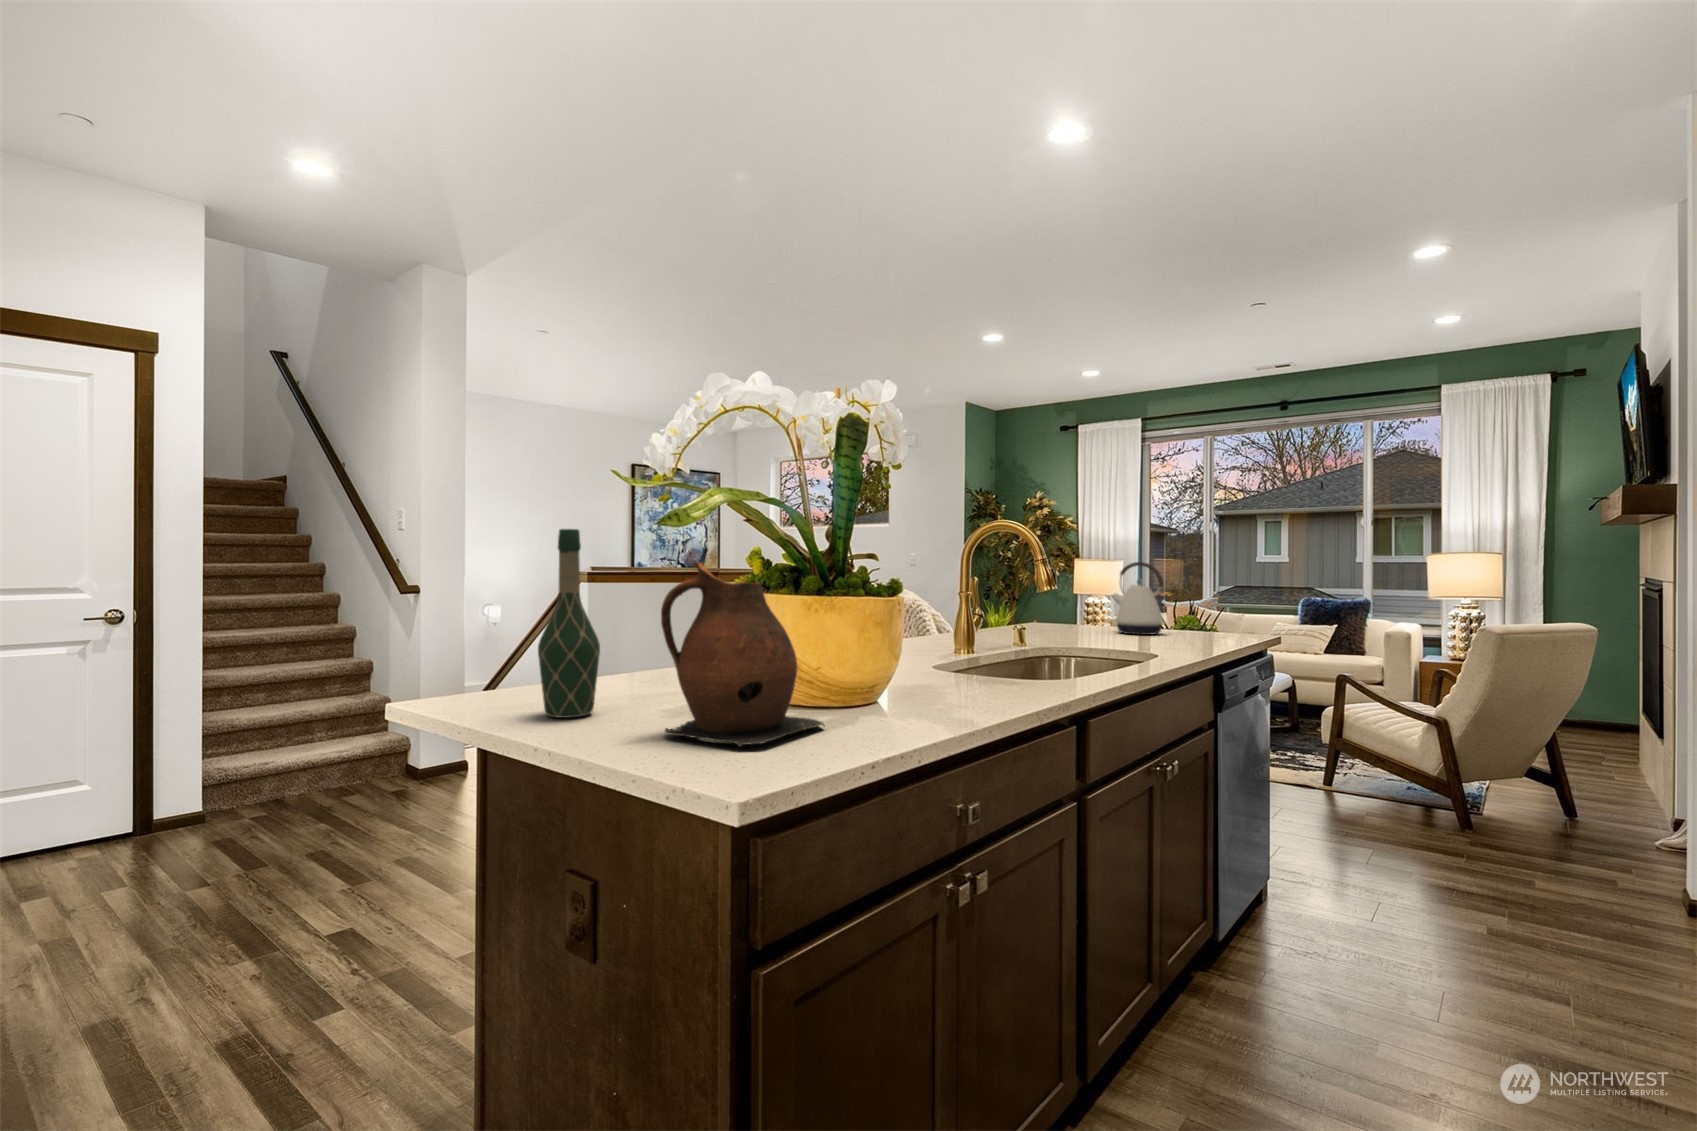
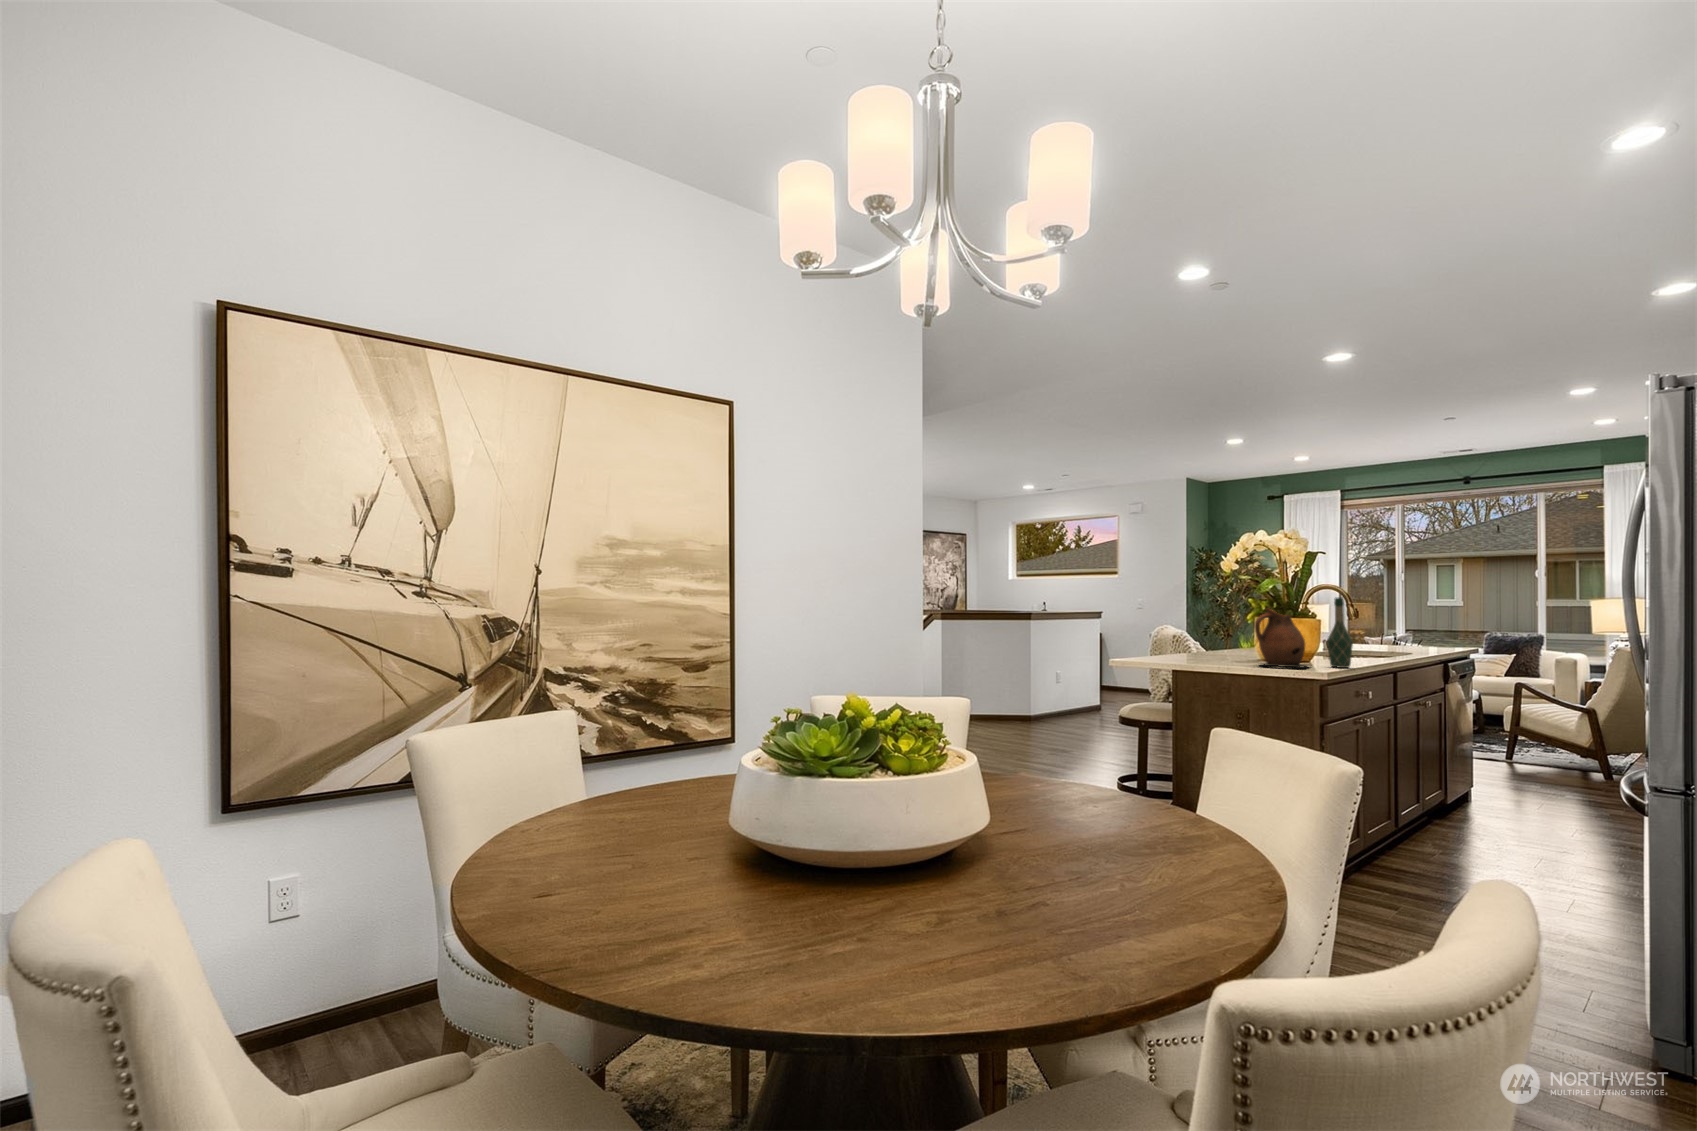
wine bottle: present [538,529,600,718] -> present [1327,598,1353,668]
kettle: present [1112,562,1166,635] -> none [1367,607,1405,648]

